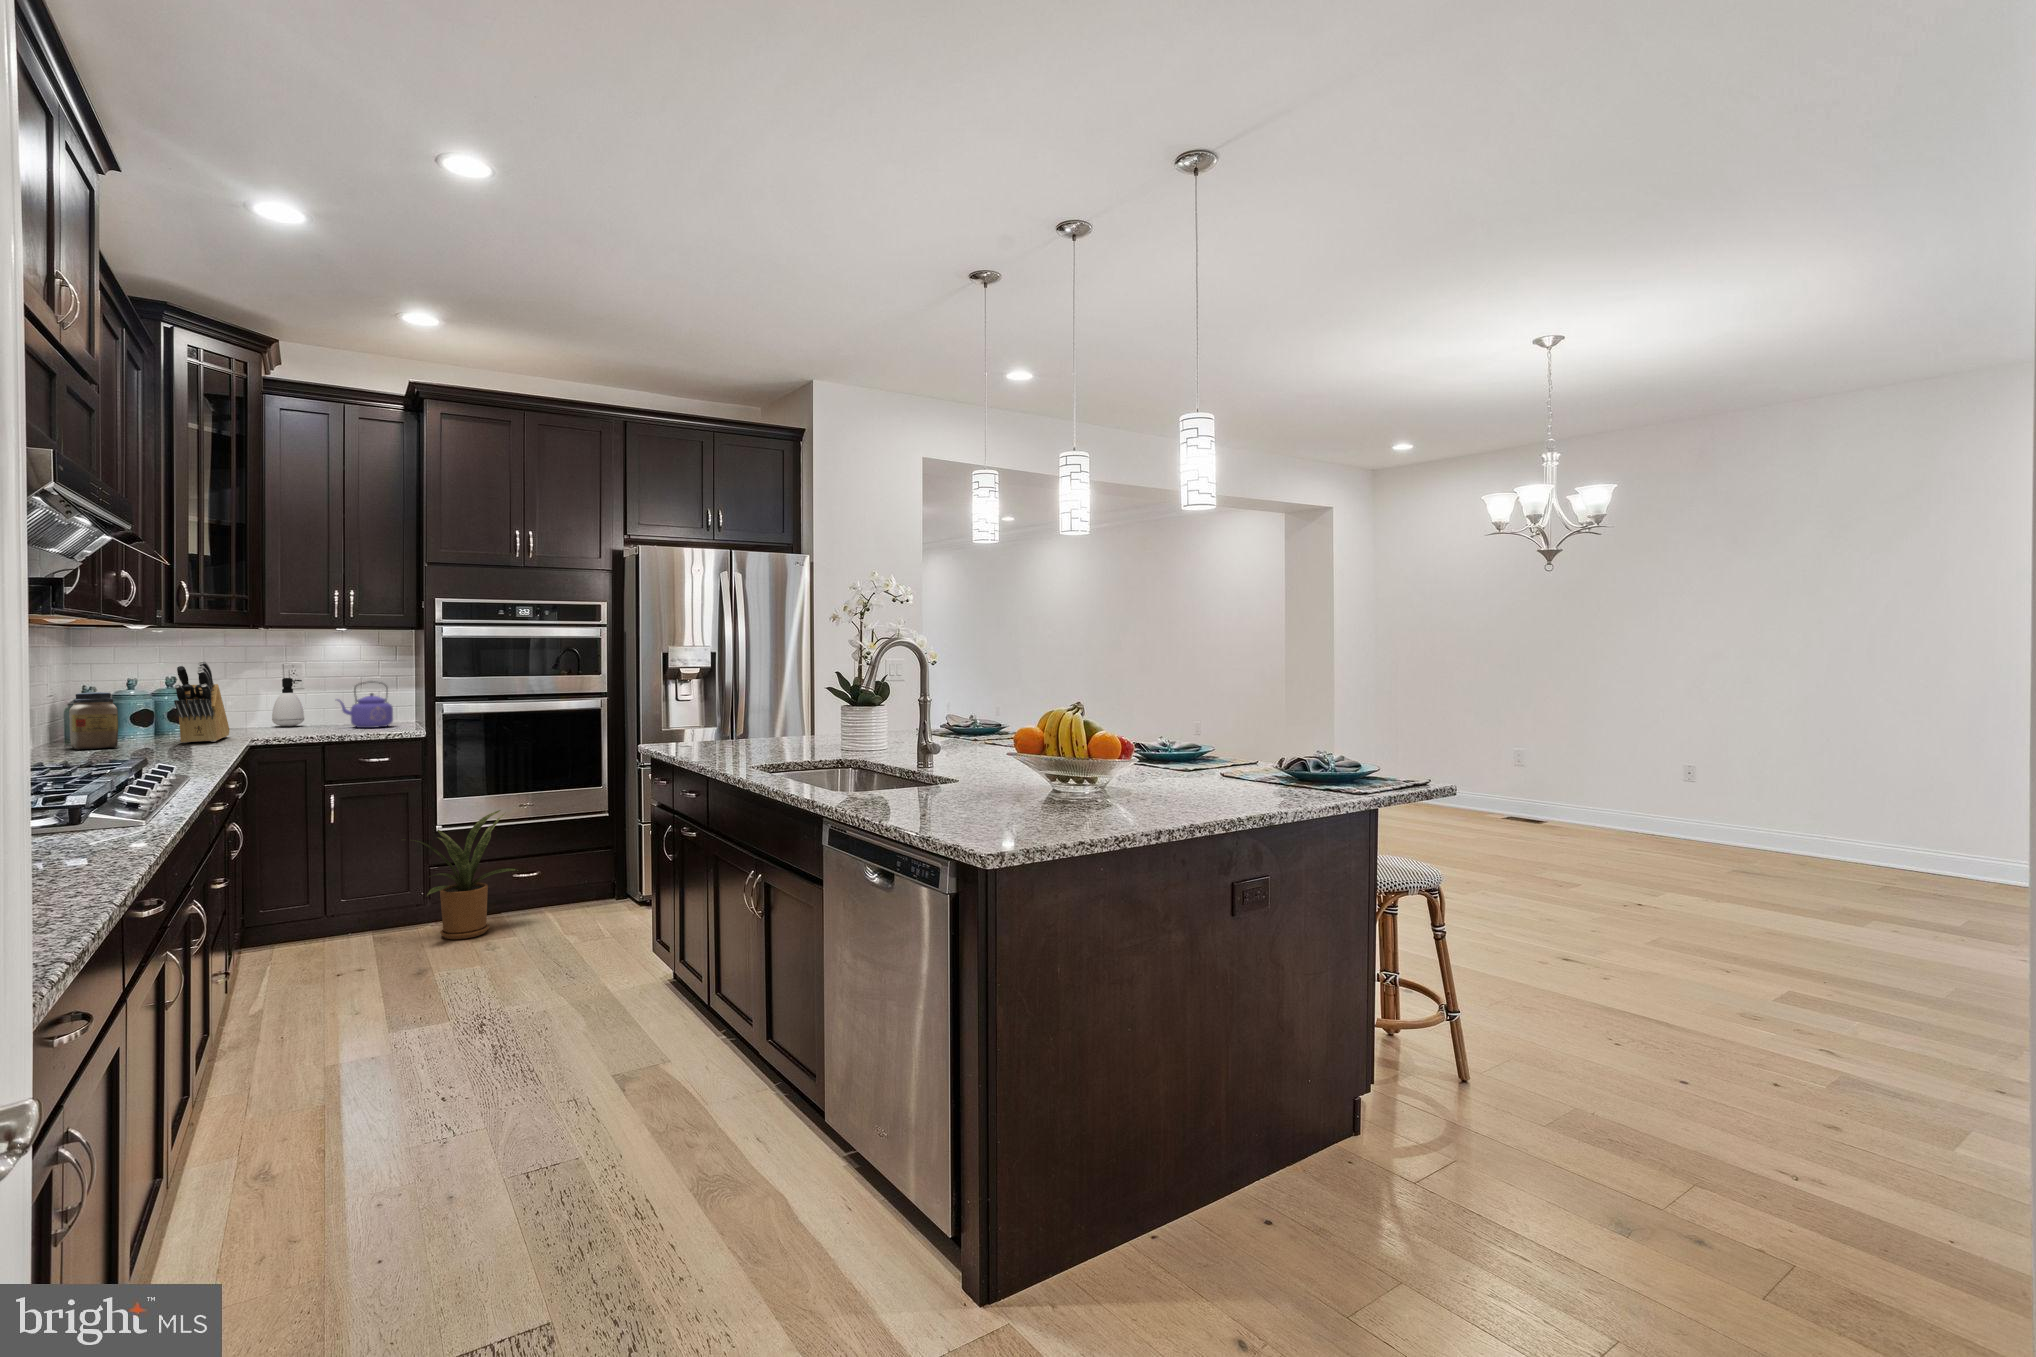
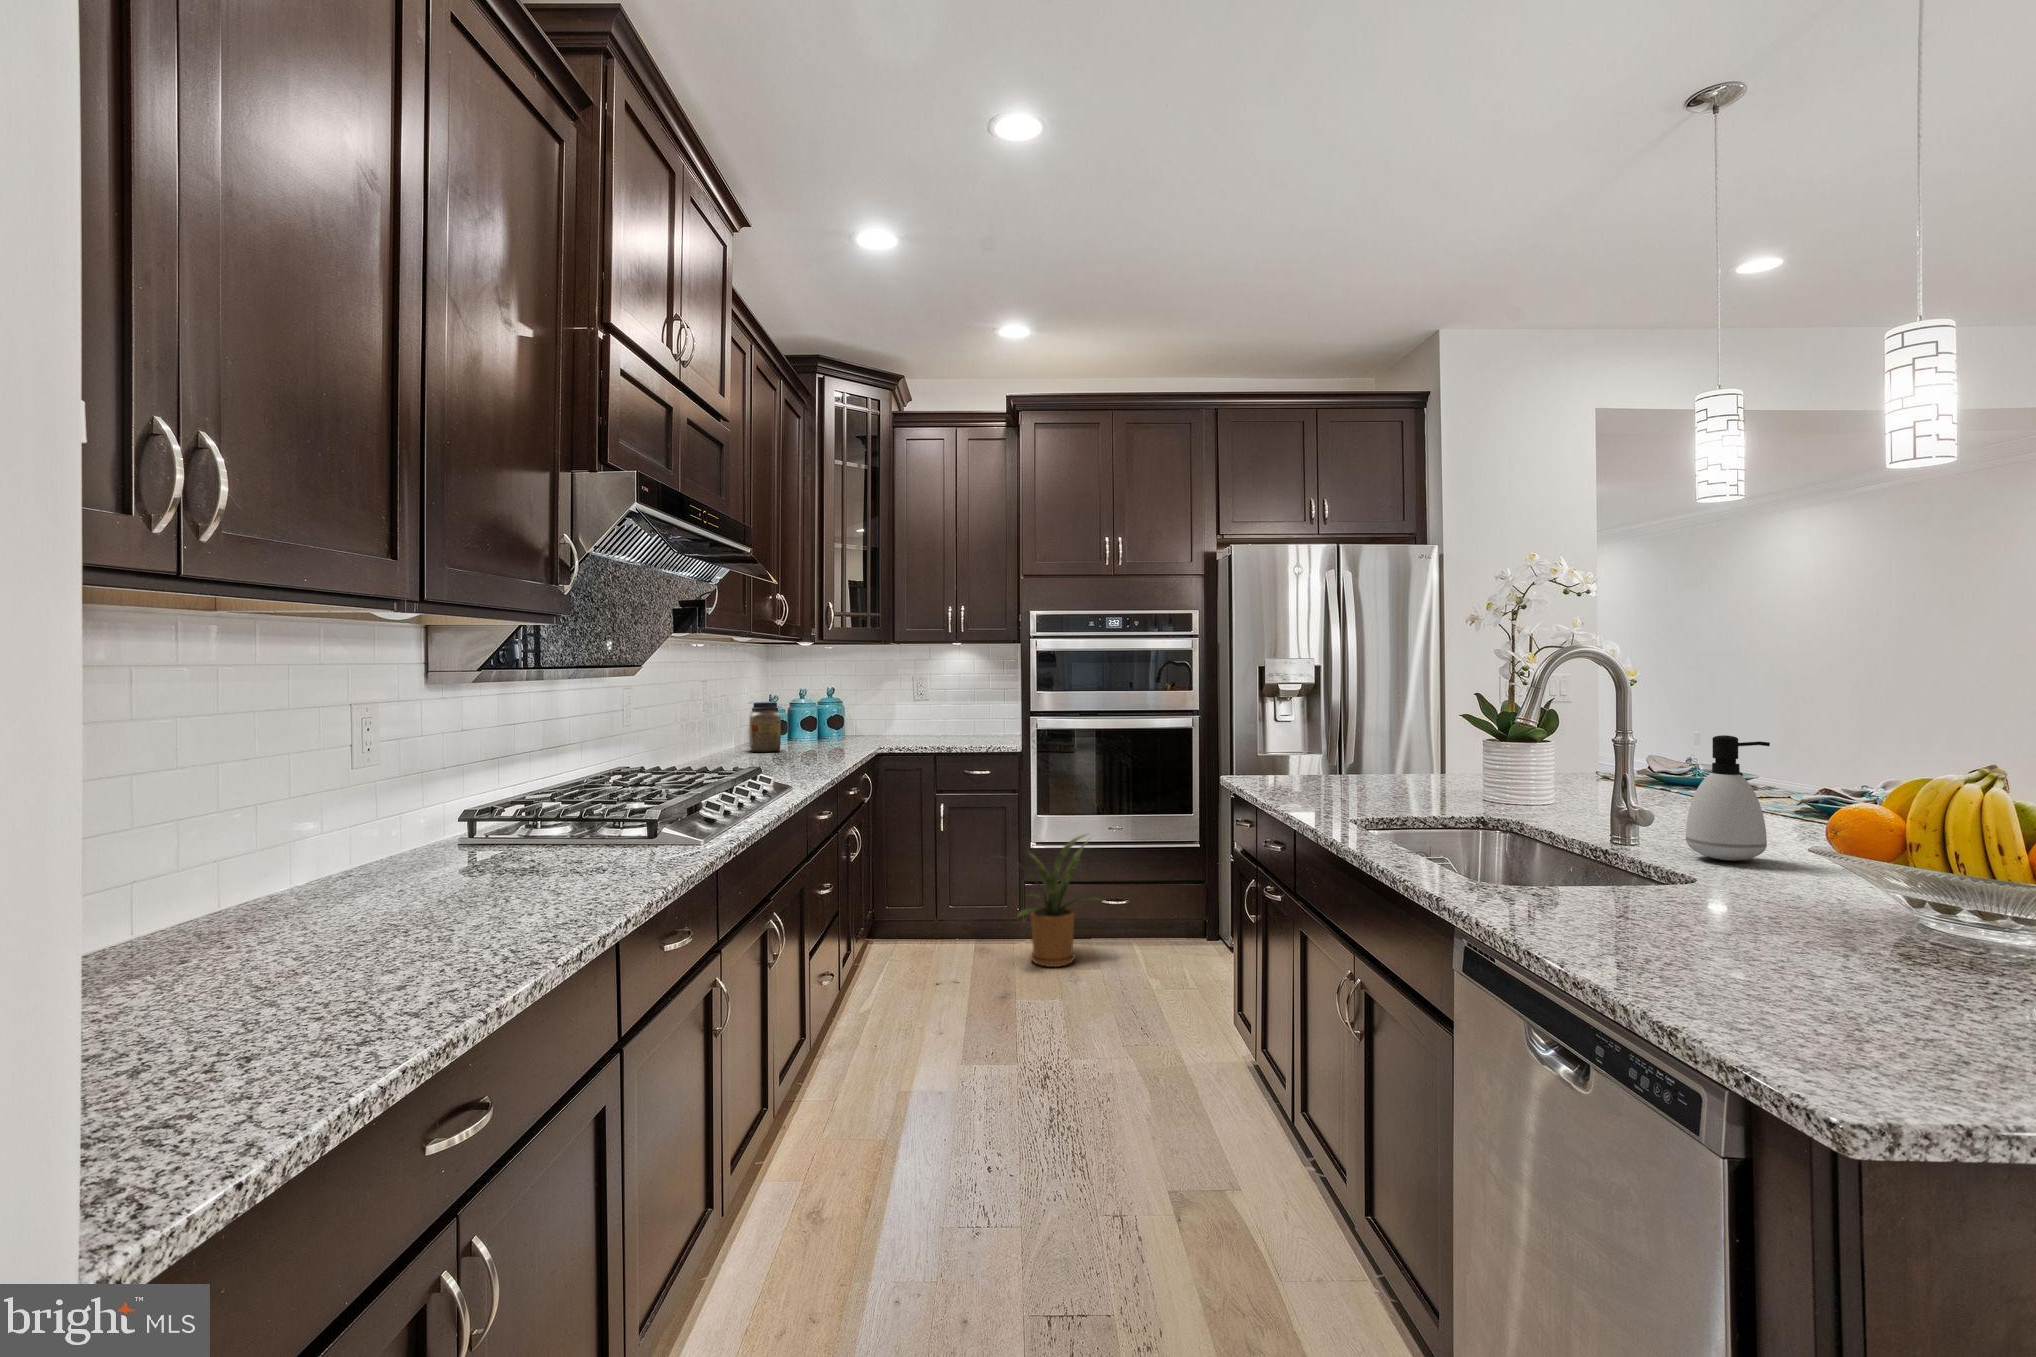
knife block: present [174,661,230,743] -> none [820,674,866,750]
soap dispenser: present [272,678,304,726] -> present [1686,735,1770,860]
kettle: present [337,683,393,728] -> none [952,695,999,740]

